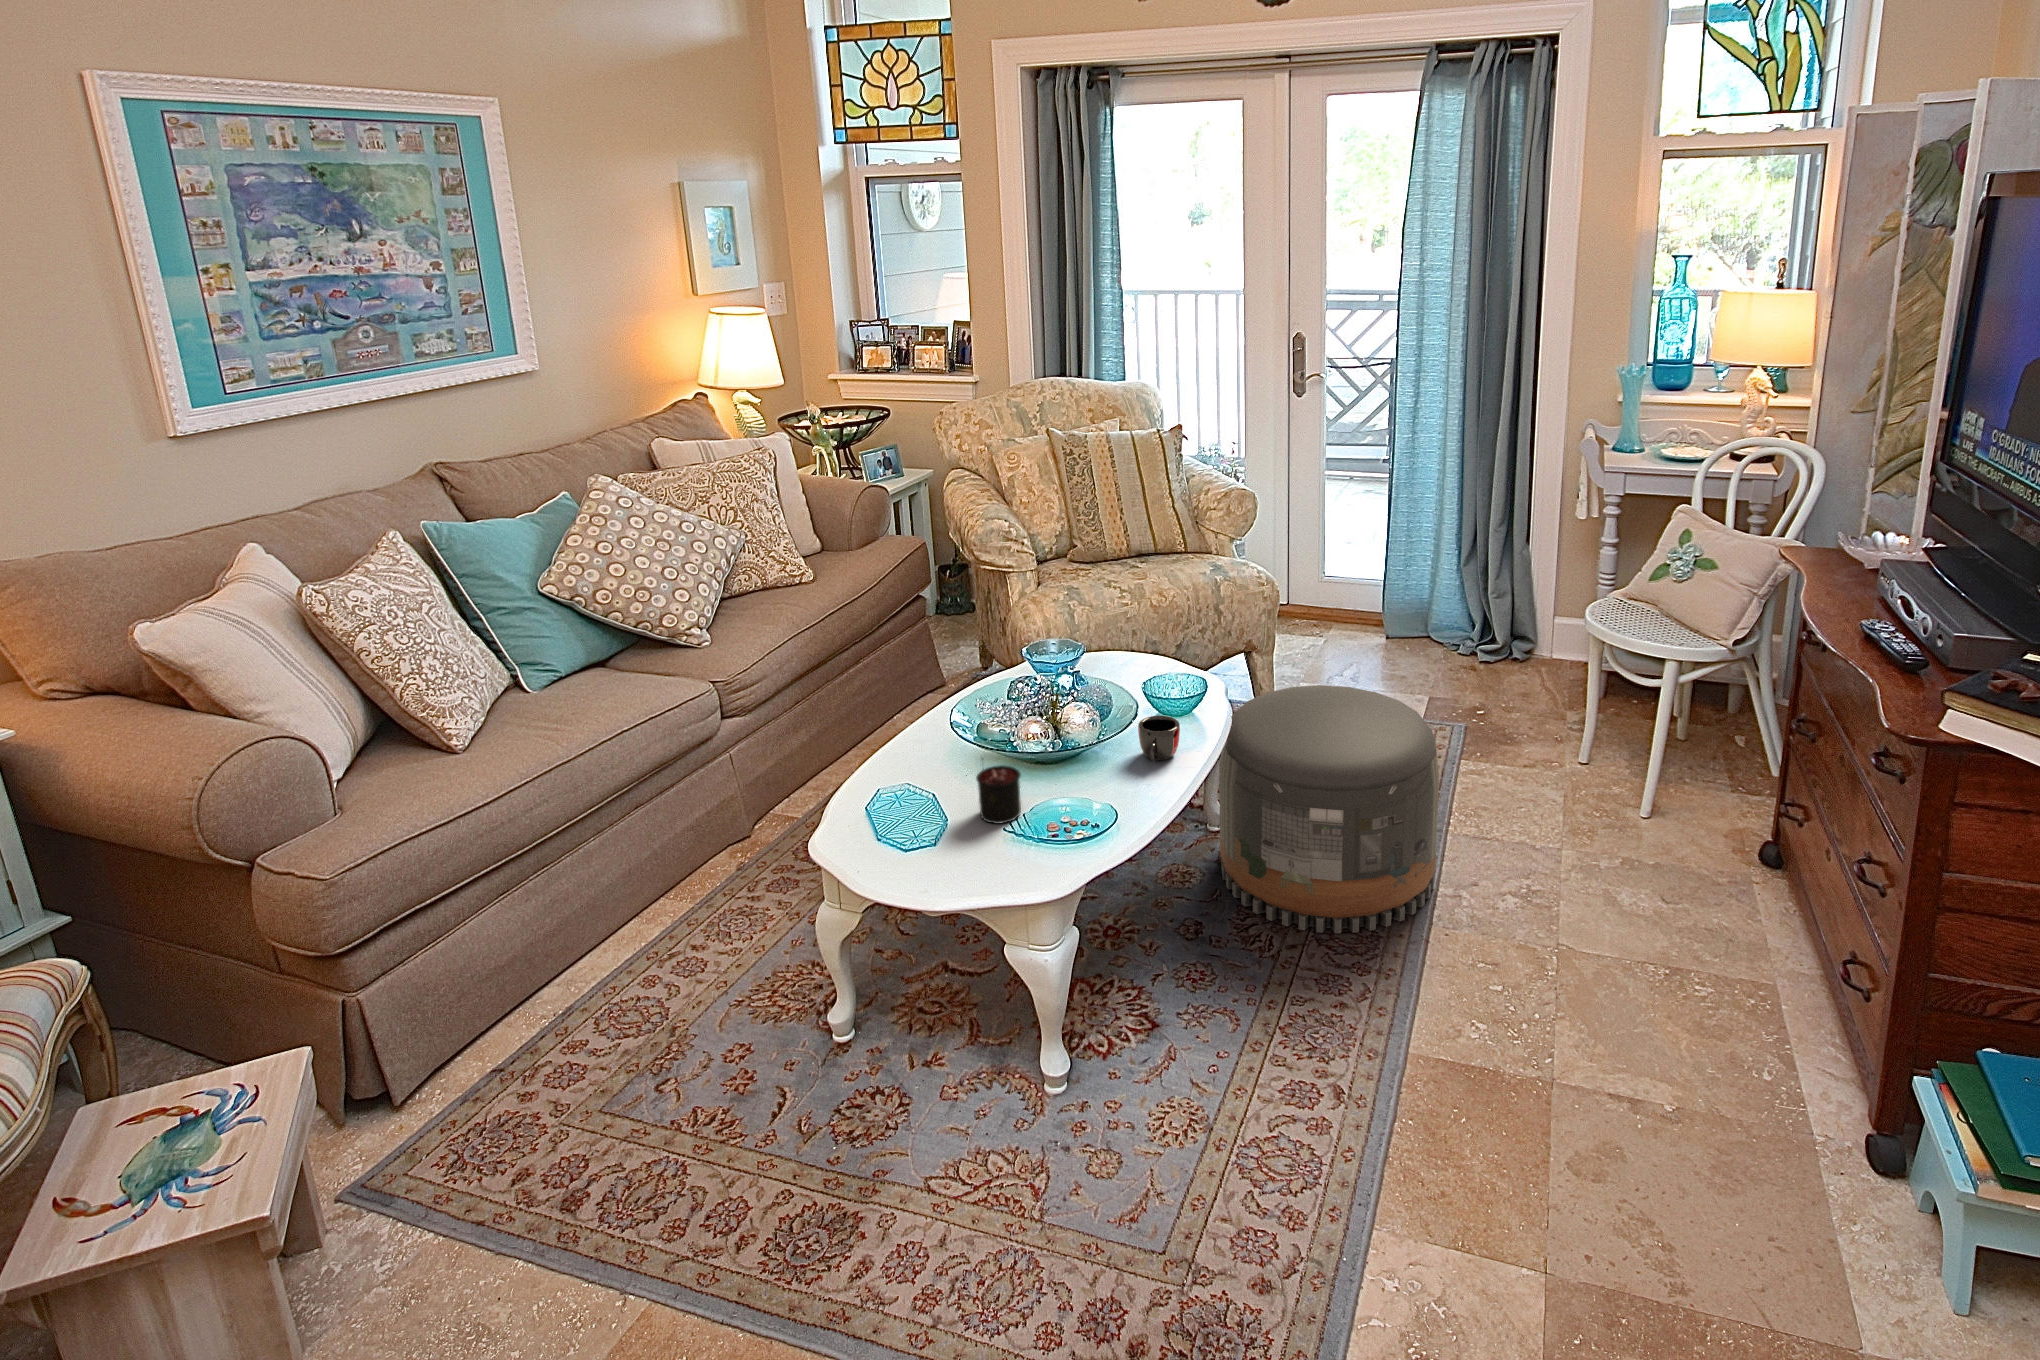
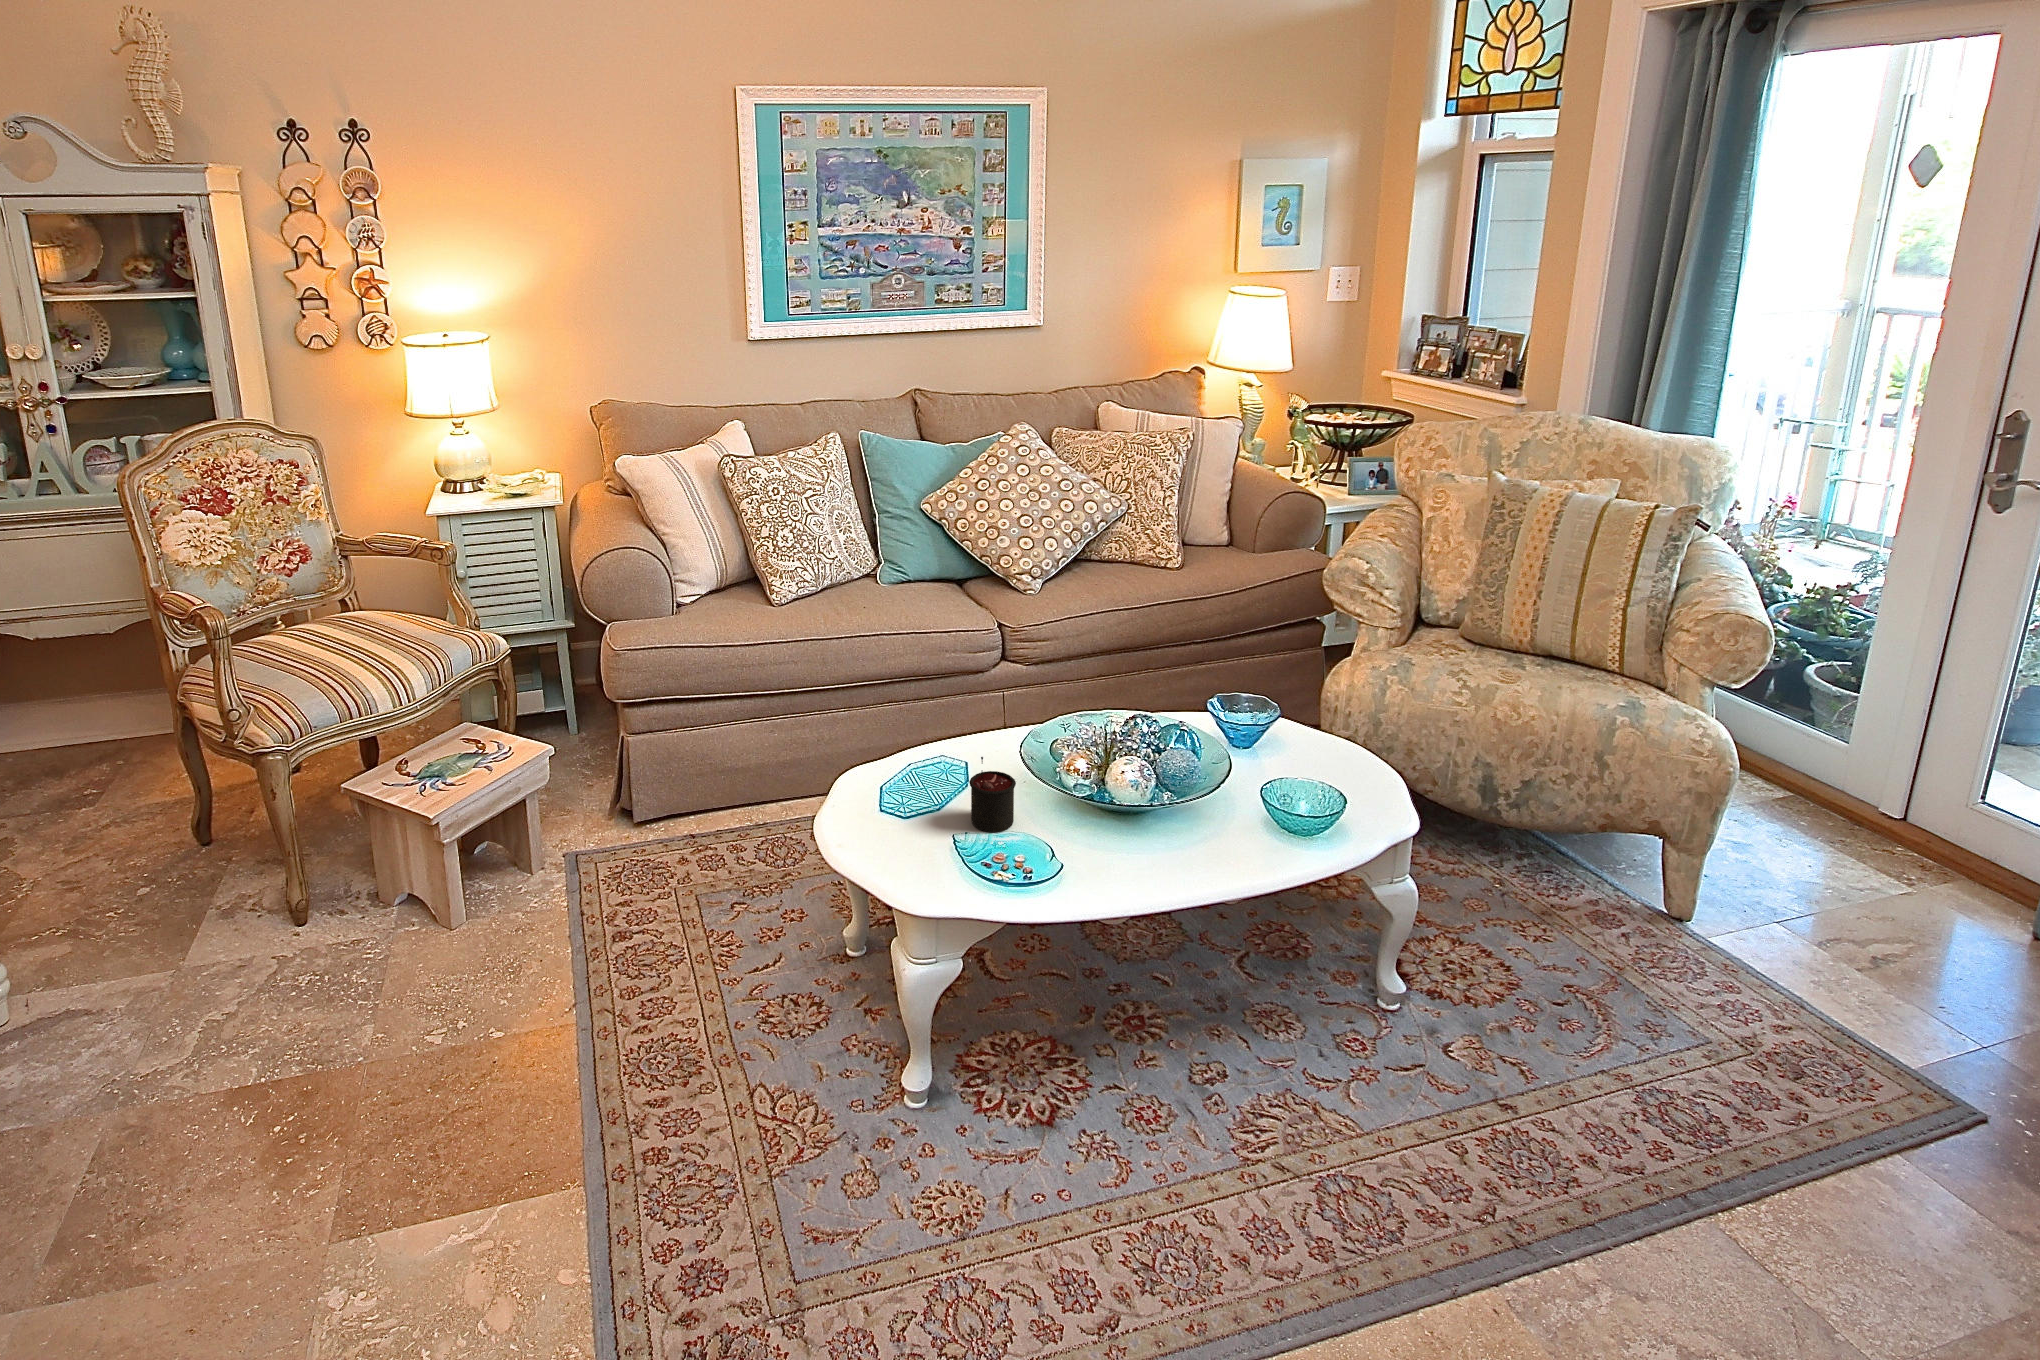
pouf: present [1219,685,1439,933] -> none [1297,863,1650,1263]
mug: present [1138,716,1180,762] -> none [1172,806,1235,862]

